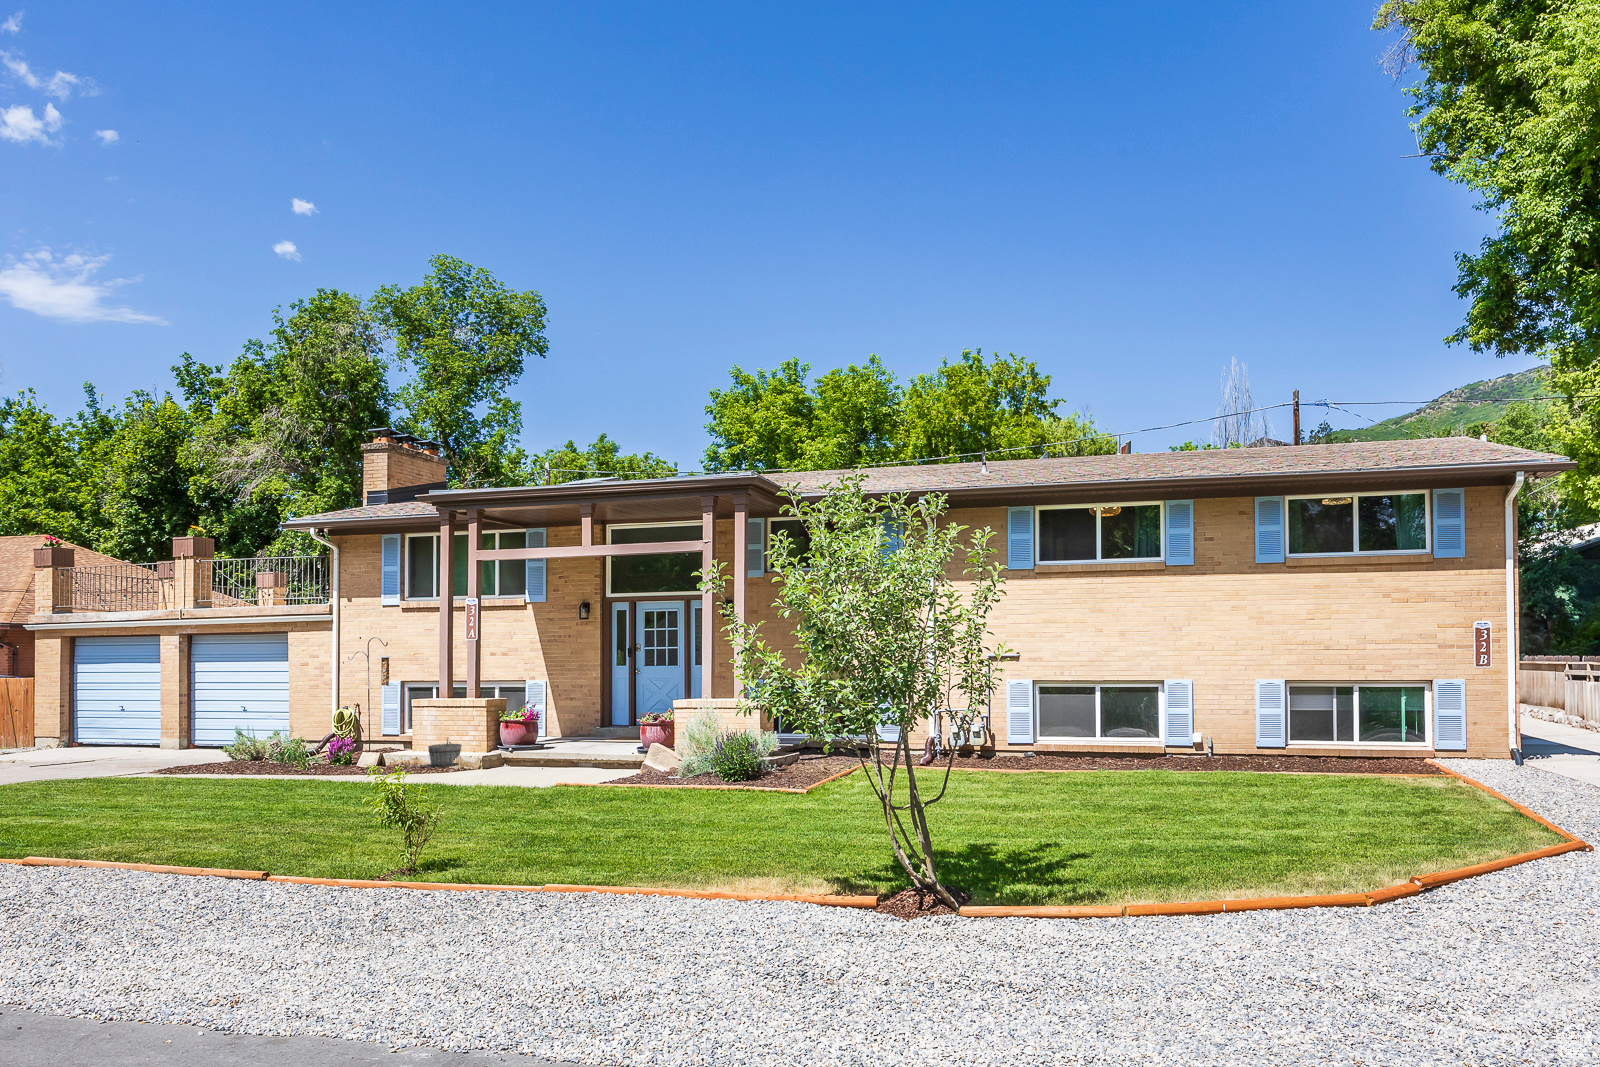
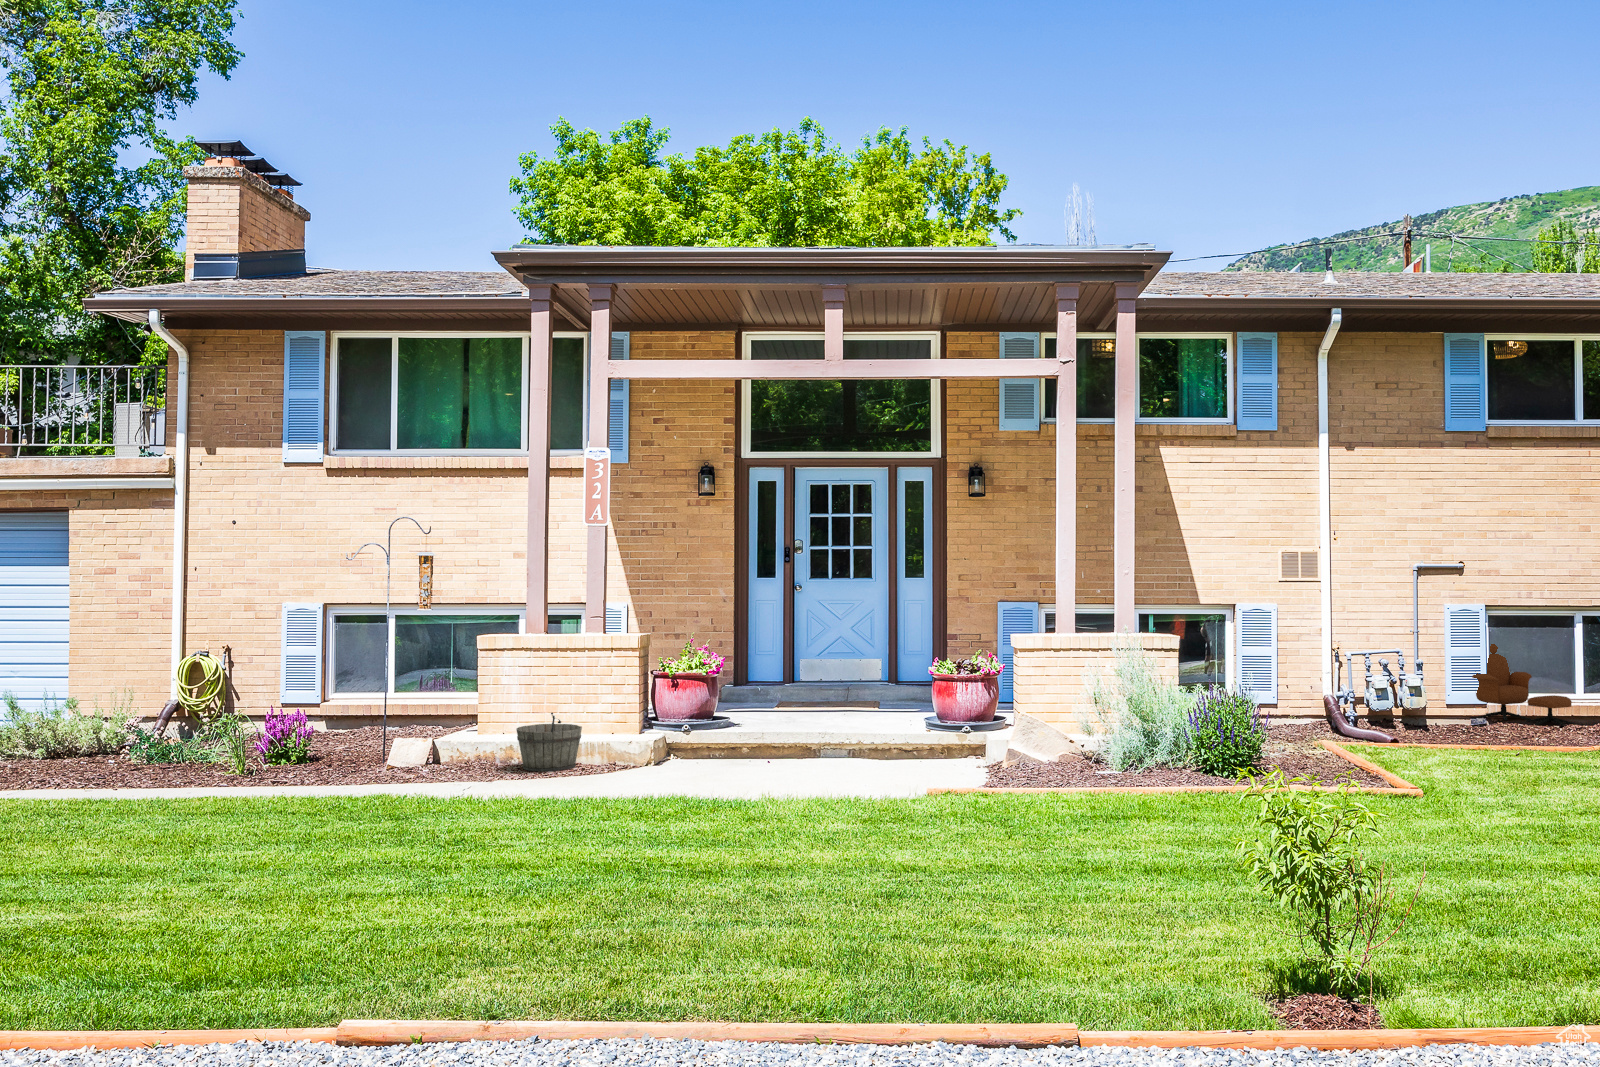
lounge chair: none [1016,703,1063,758] -> present [1472,644,1574,726]

